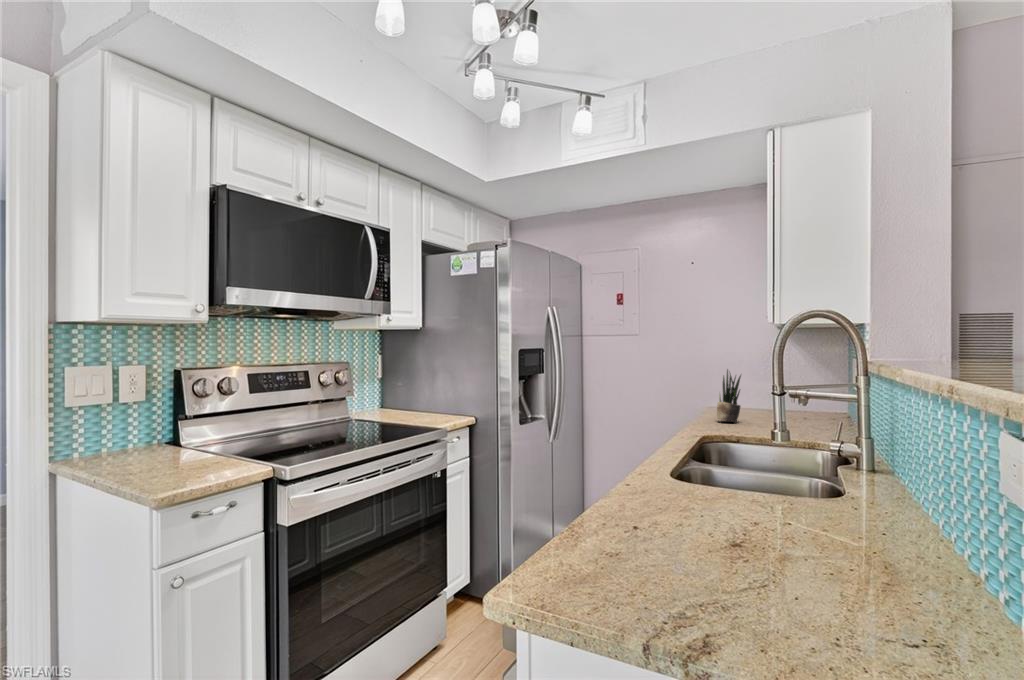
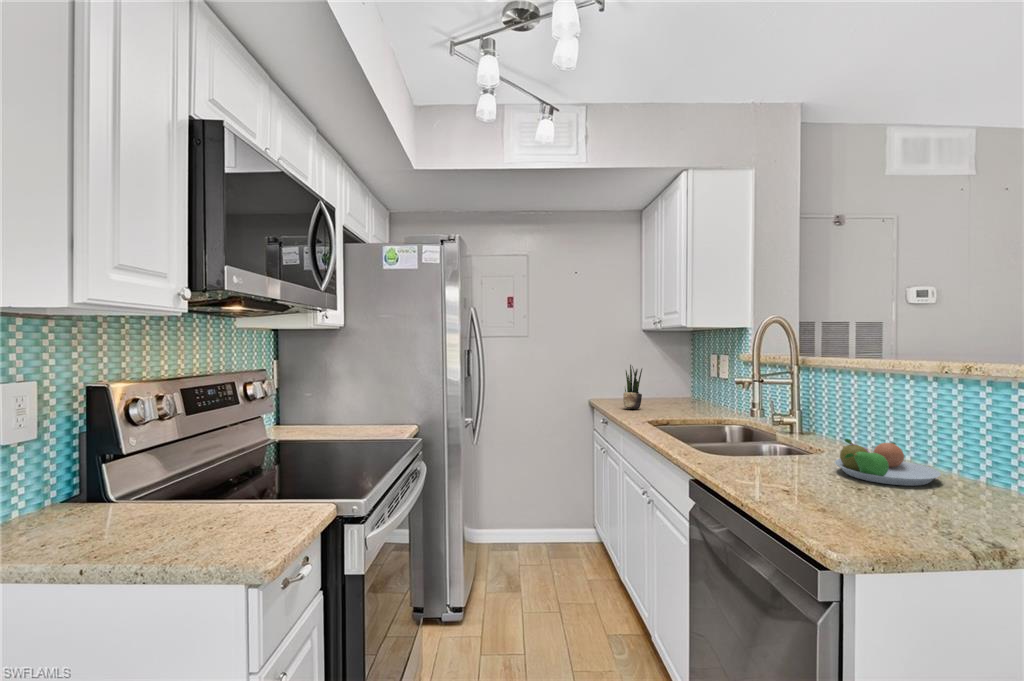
fruit bowl: none [741,476,899,557] -> present [835,439,941,486]

